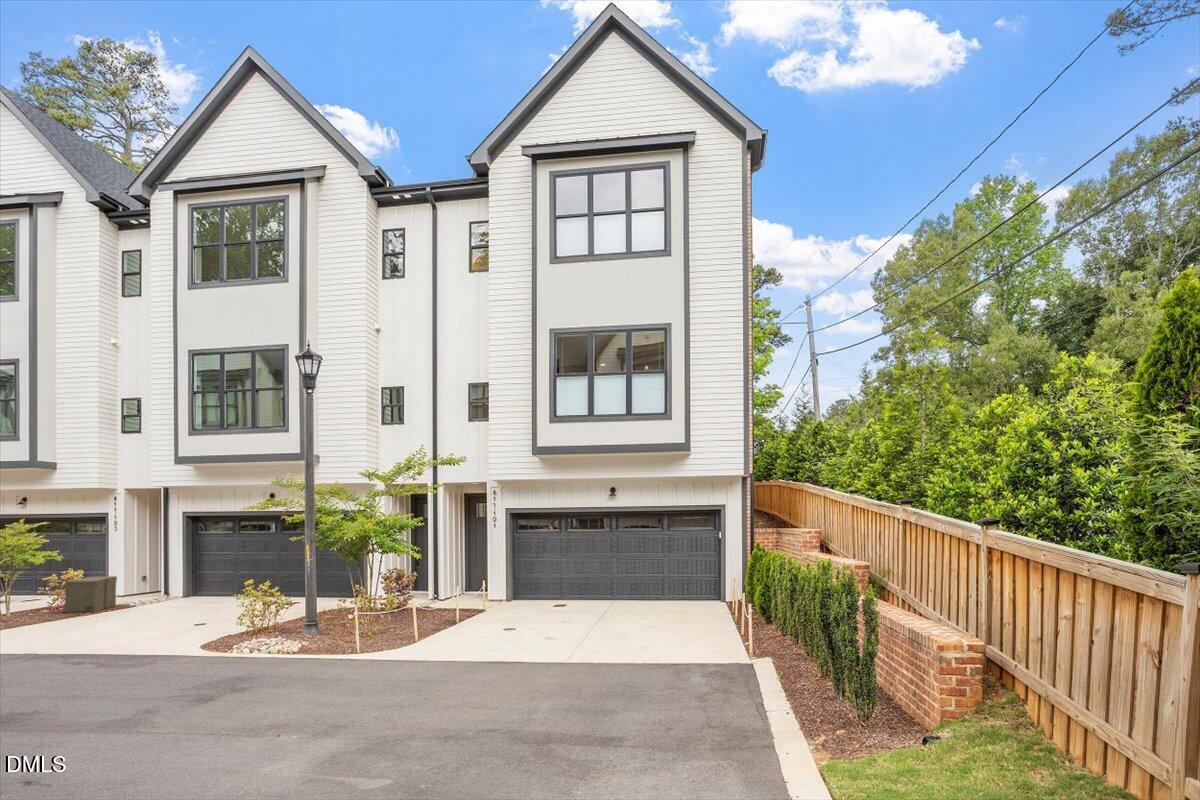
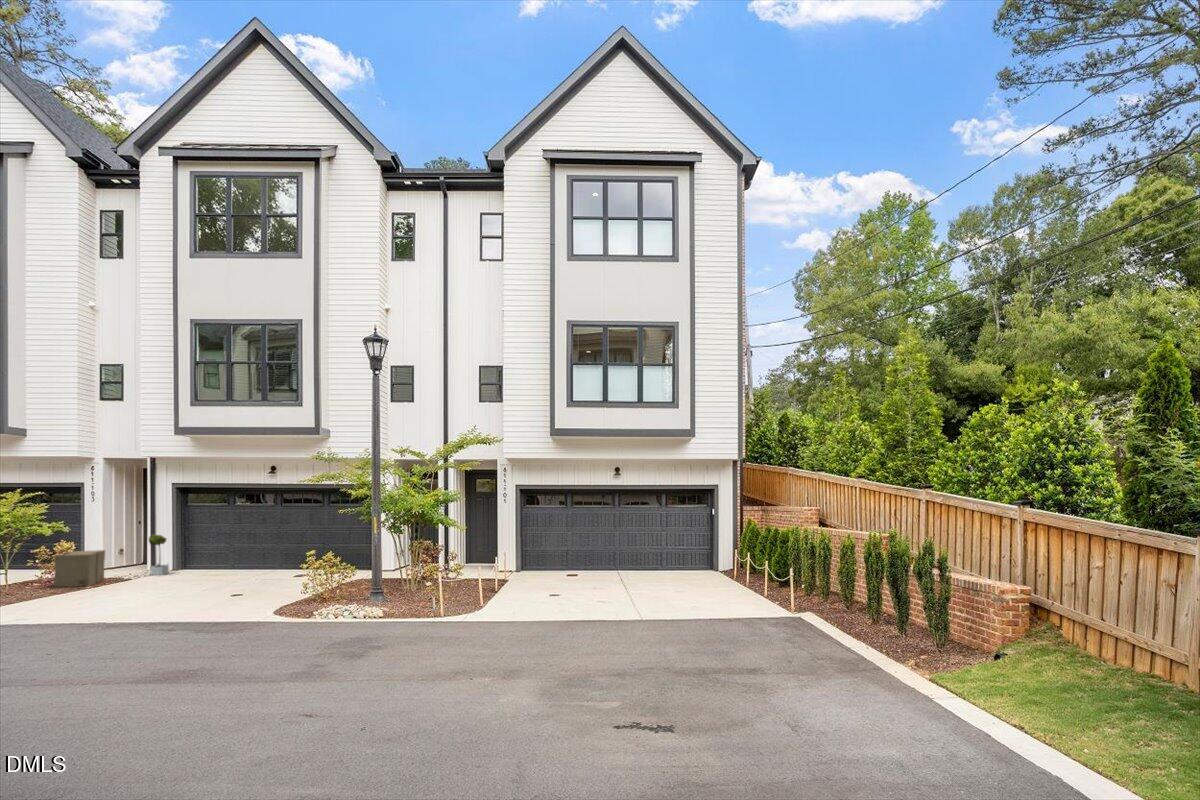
potted tree: none [161,560,181,601] -> present [149,534,169,575]

